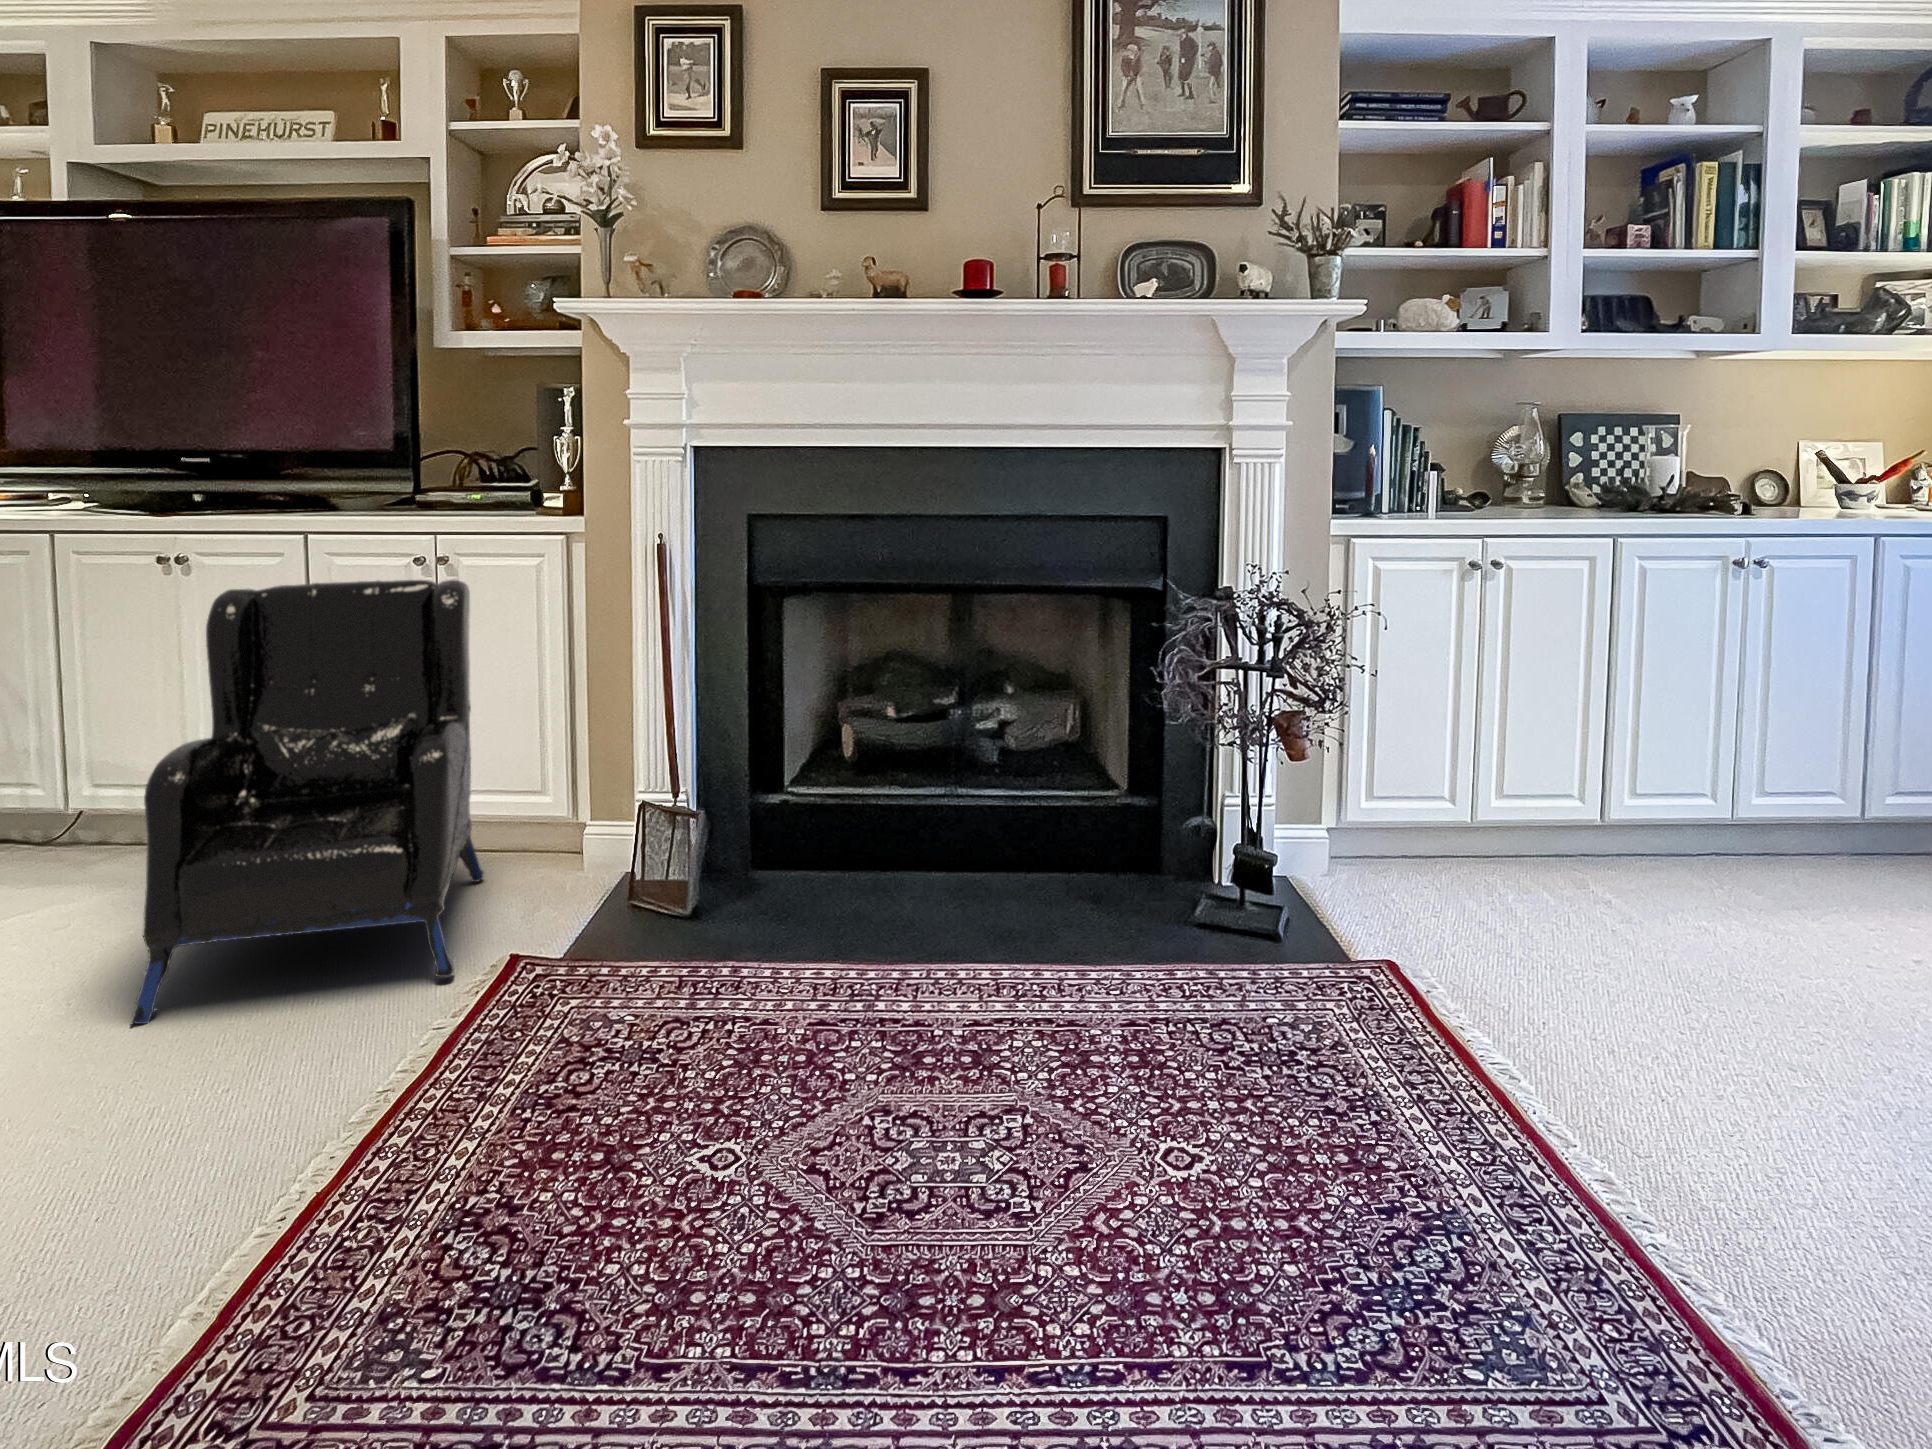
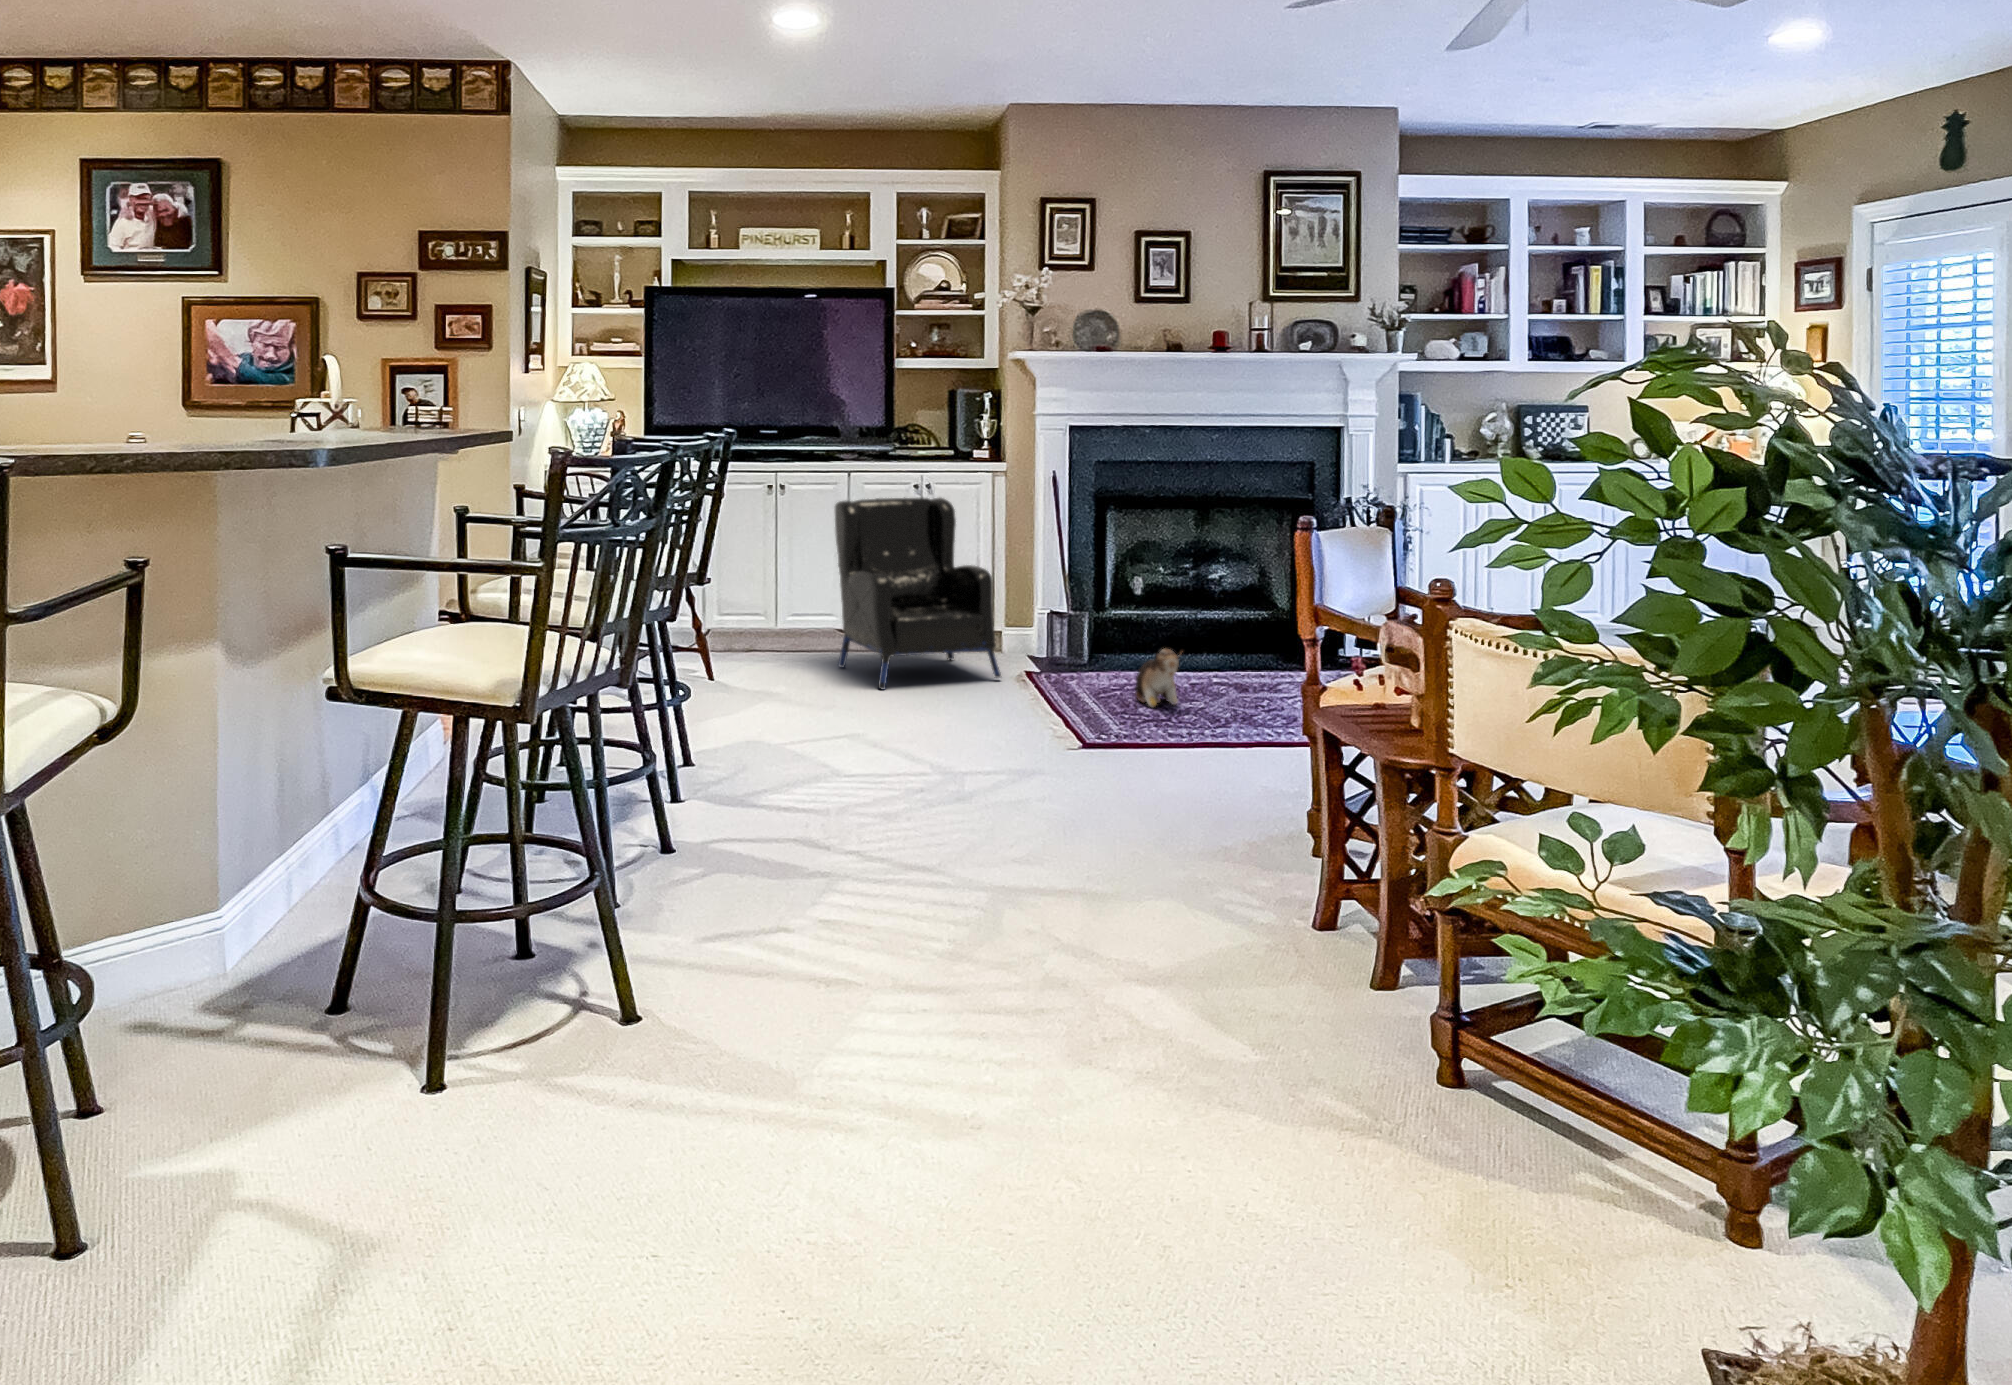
plush toy: none [590,1020,704,1167] -> present [1135,649,1179,707]

